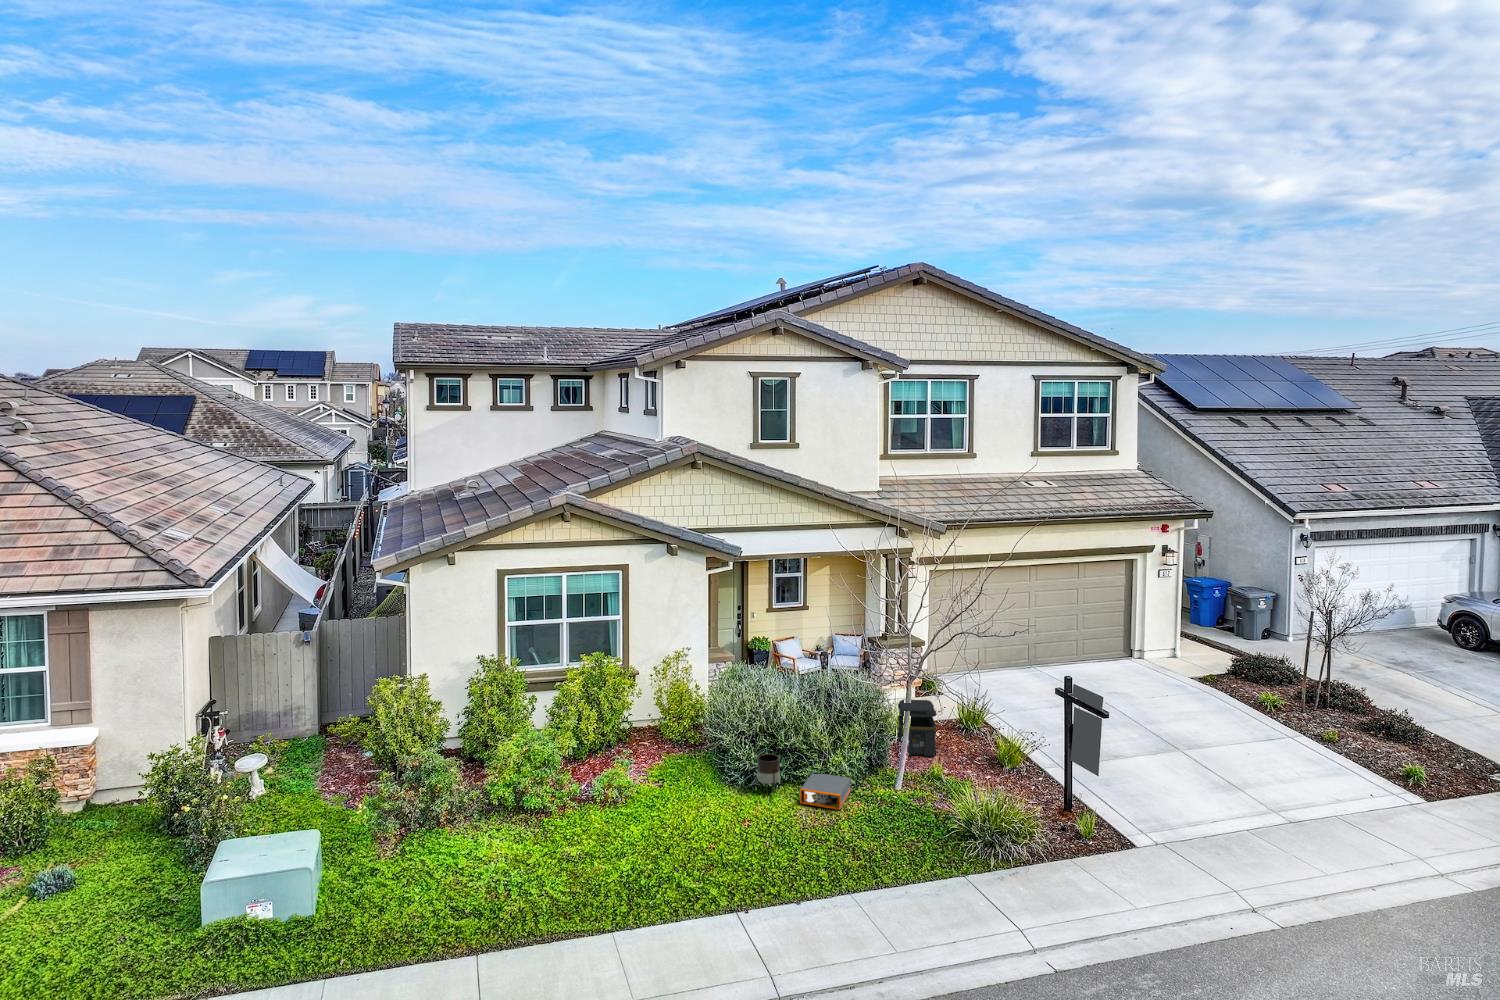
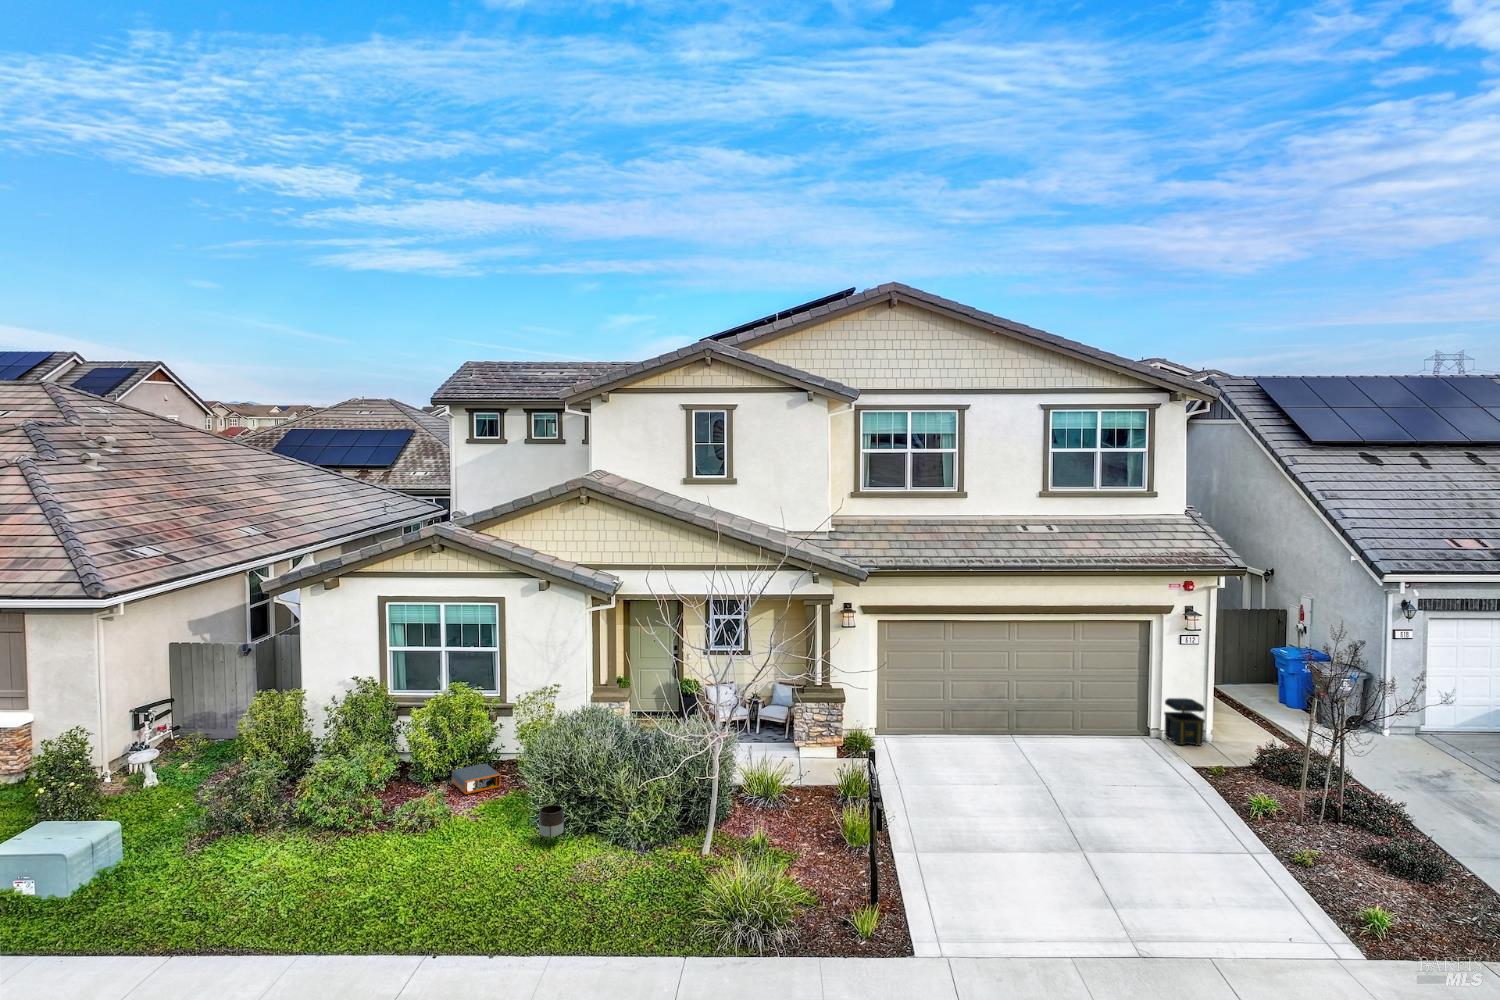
toolbox: present [898,700,936,756] -> present [1164,698,1205,745]
storage box: present [800,774,851,810] -> present [452,764,501,794]

